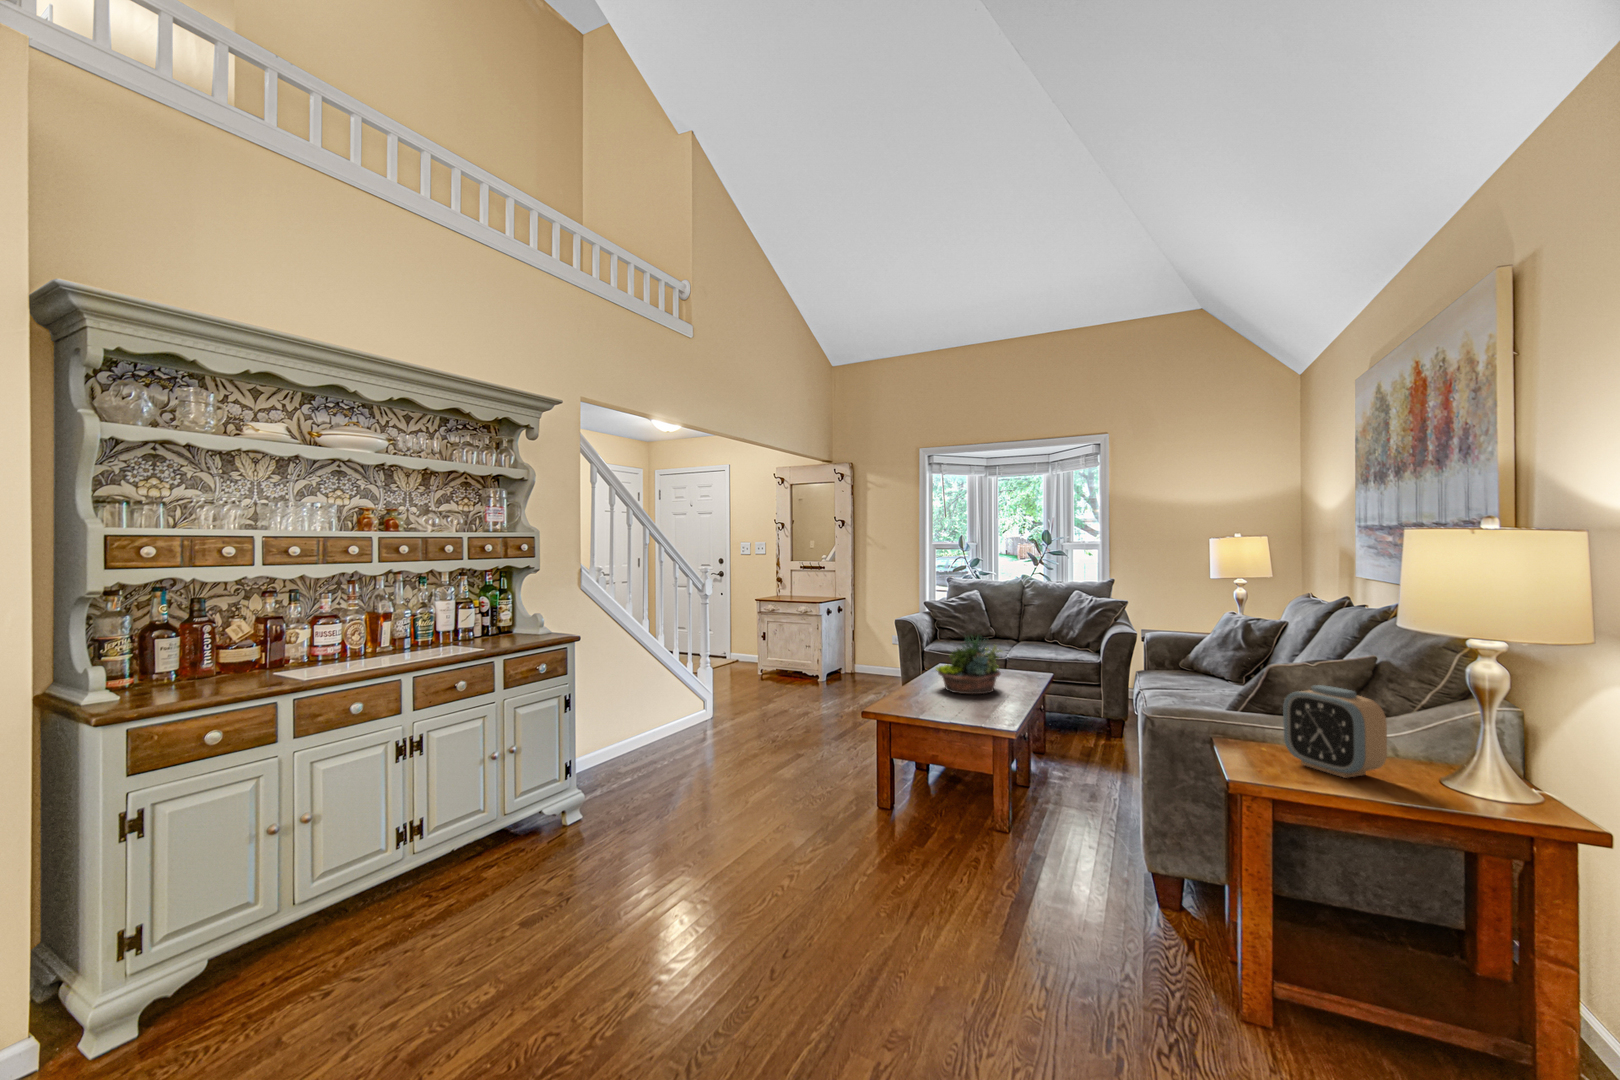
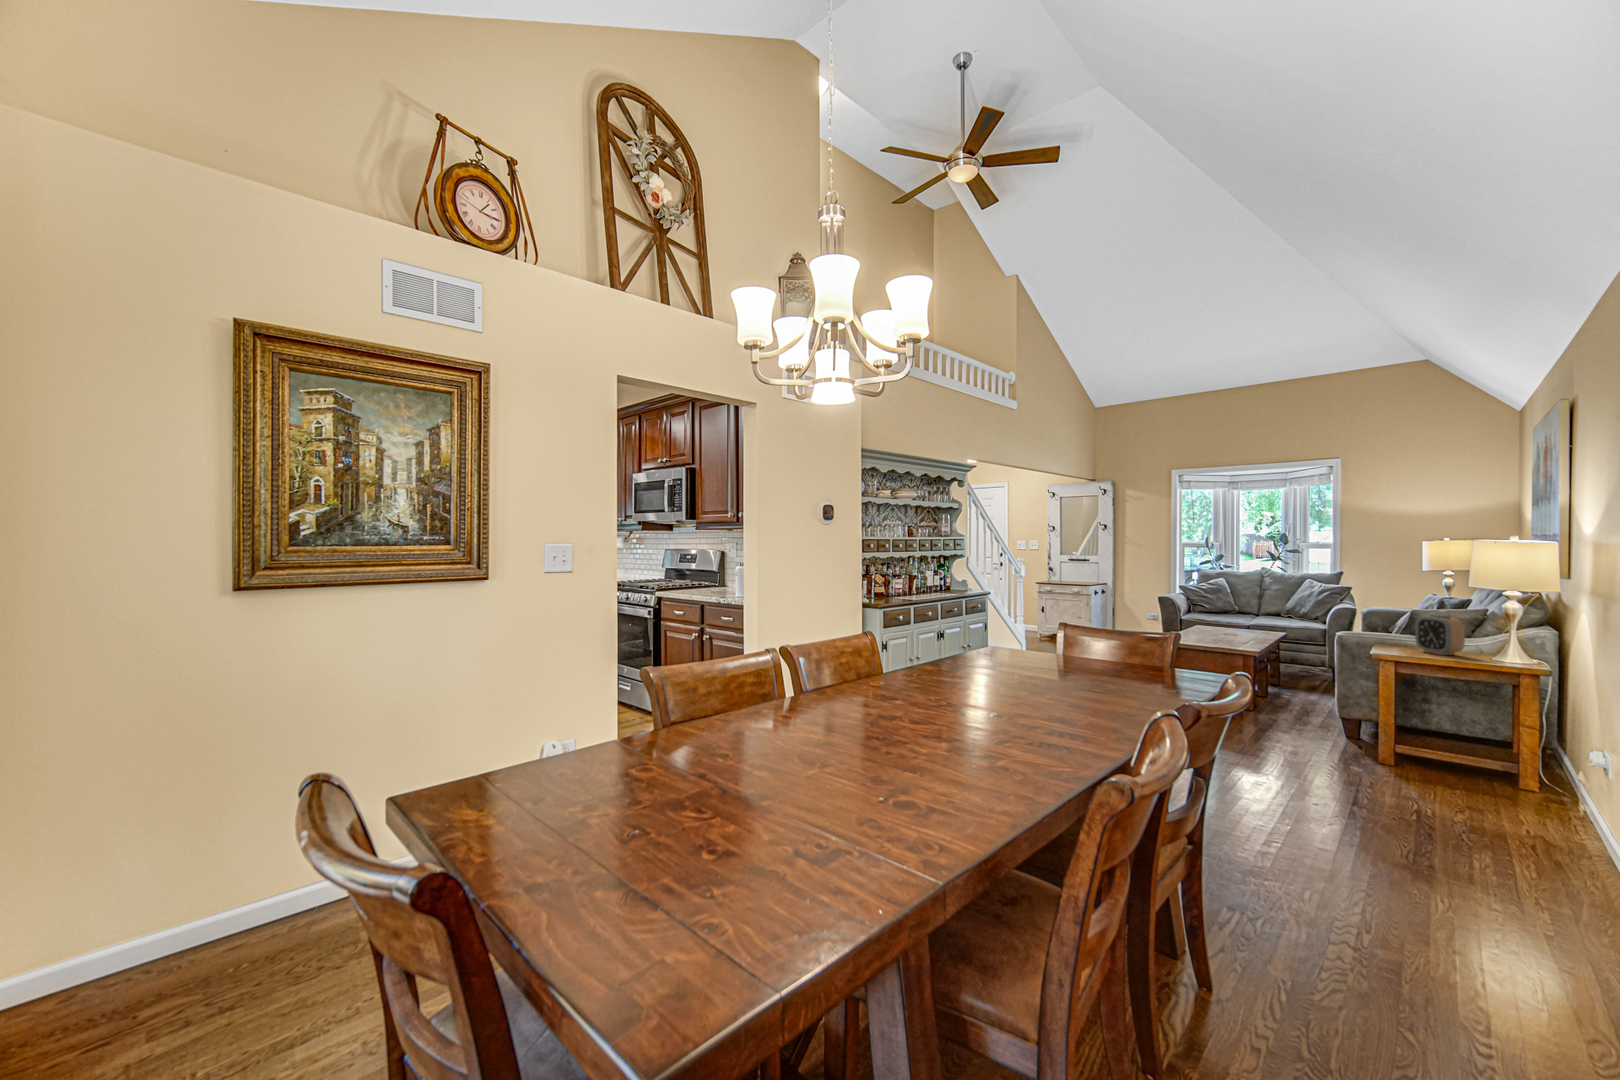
succulent planter: present [936,636,1002,694] -> none [1203,602,1252,639]

